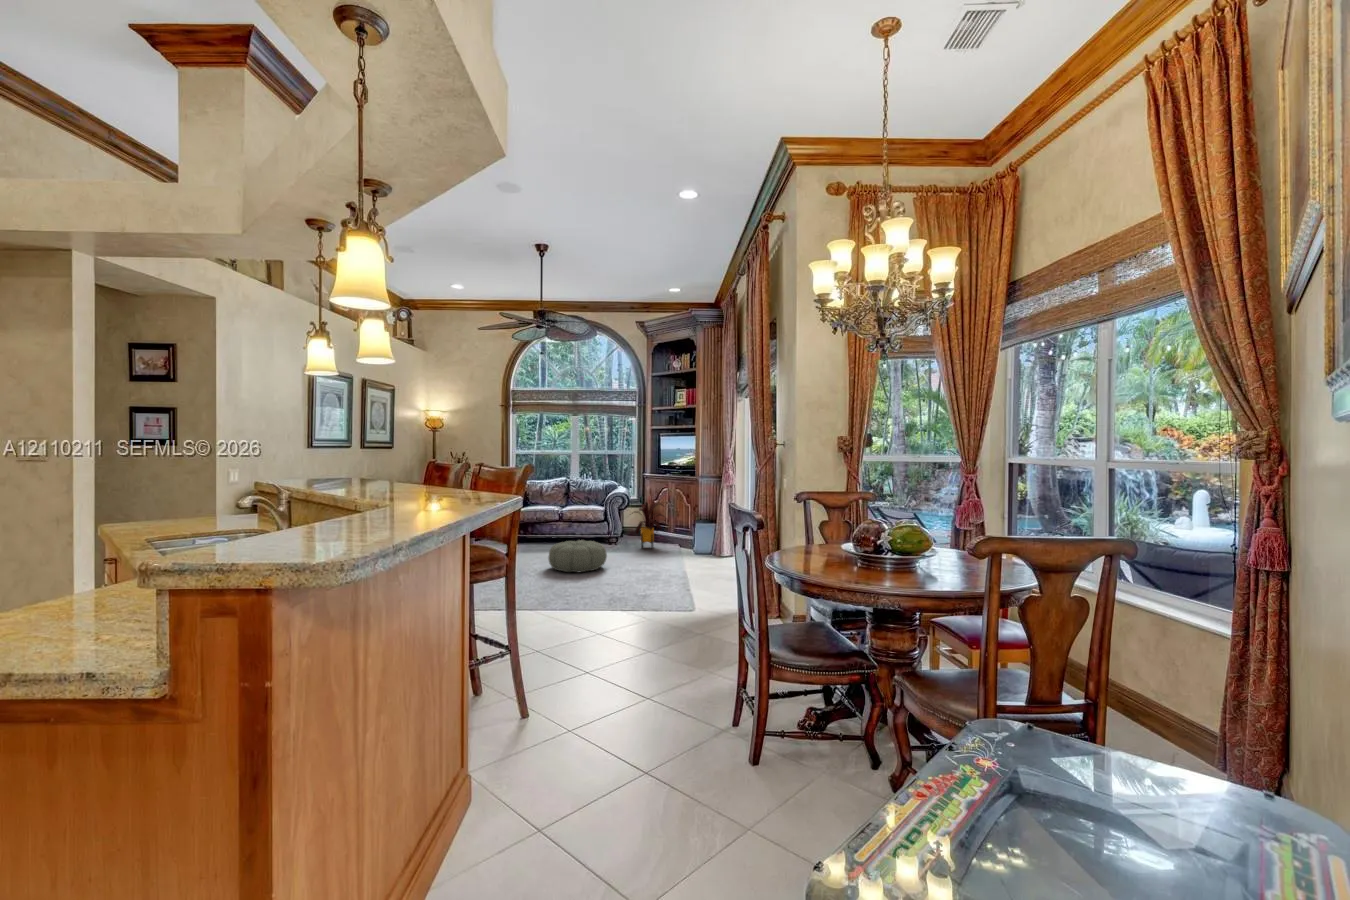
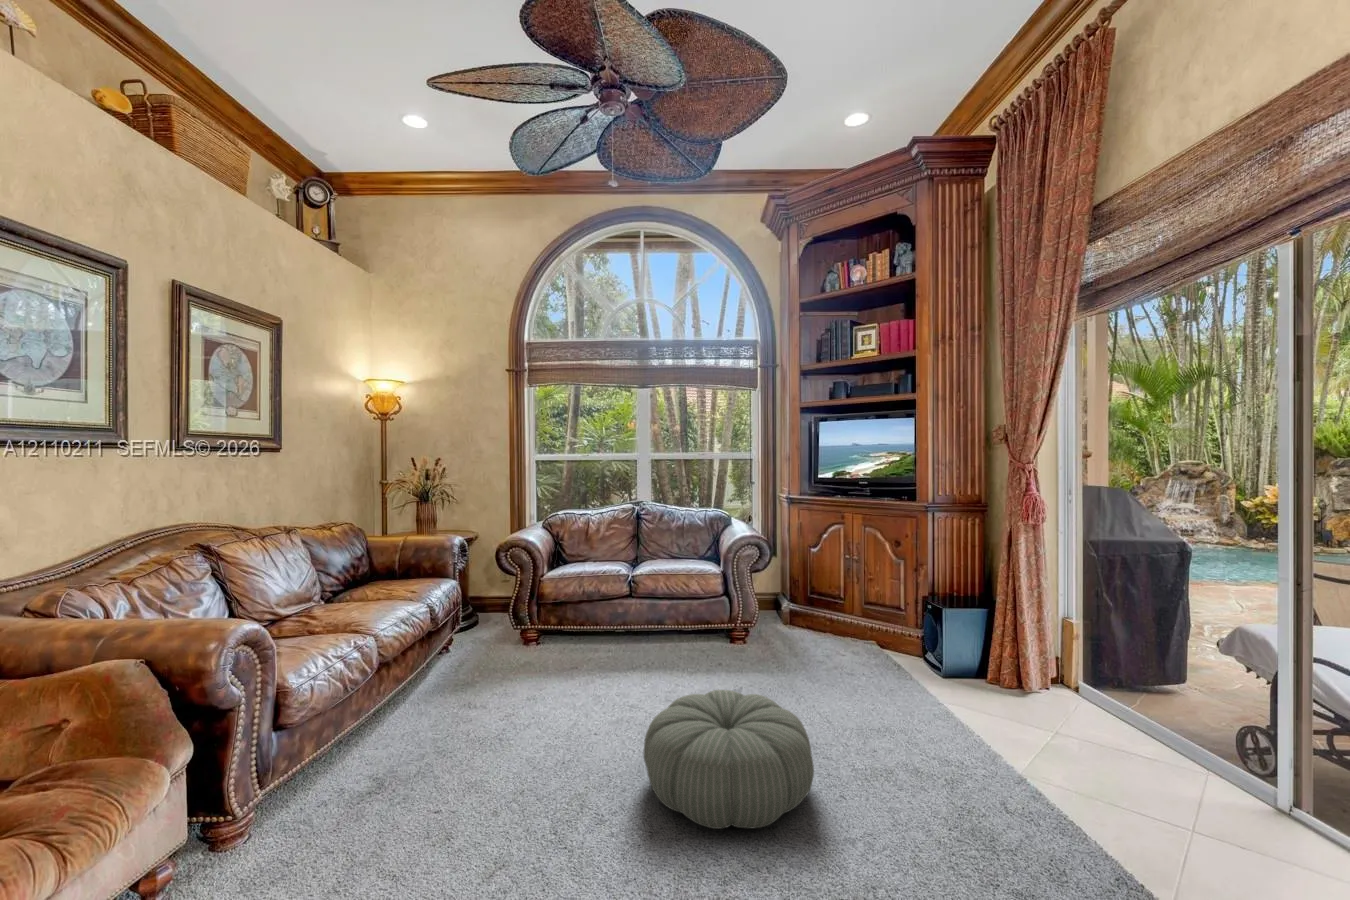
house plant: present [632,502,663,548] -> none [776,557,875,662]

